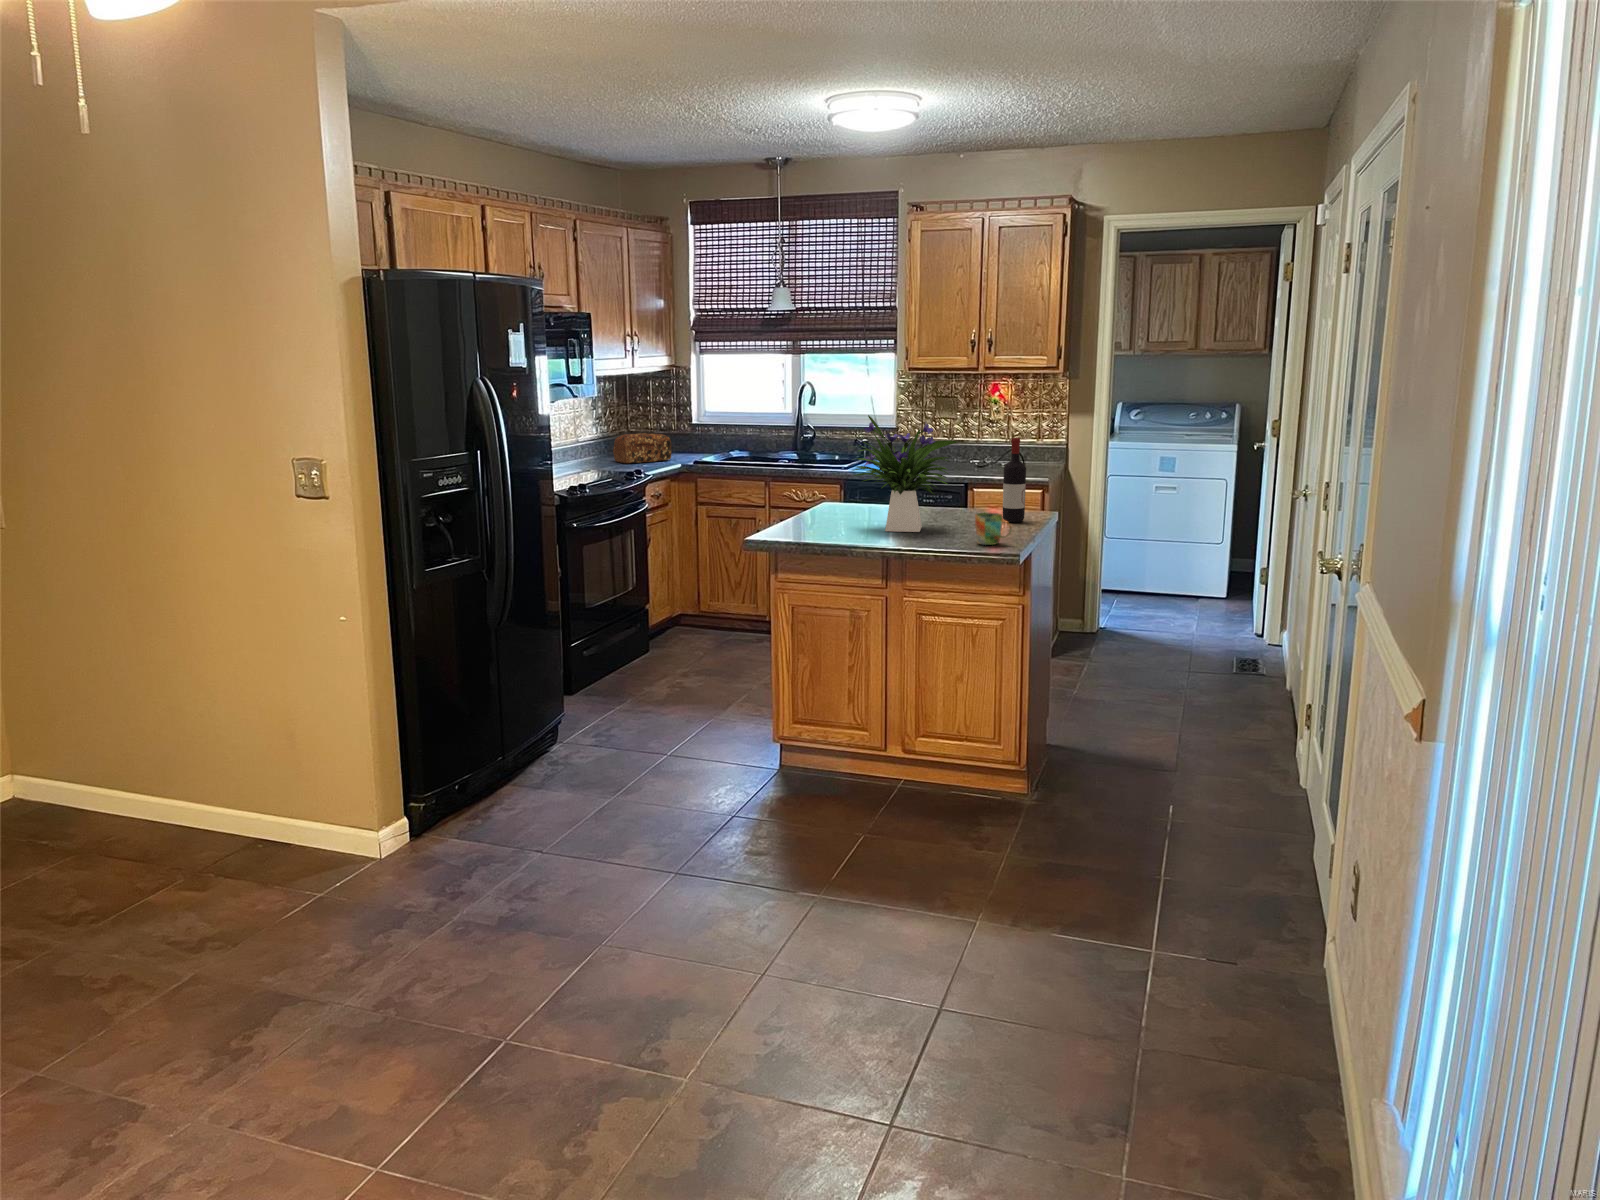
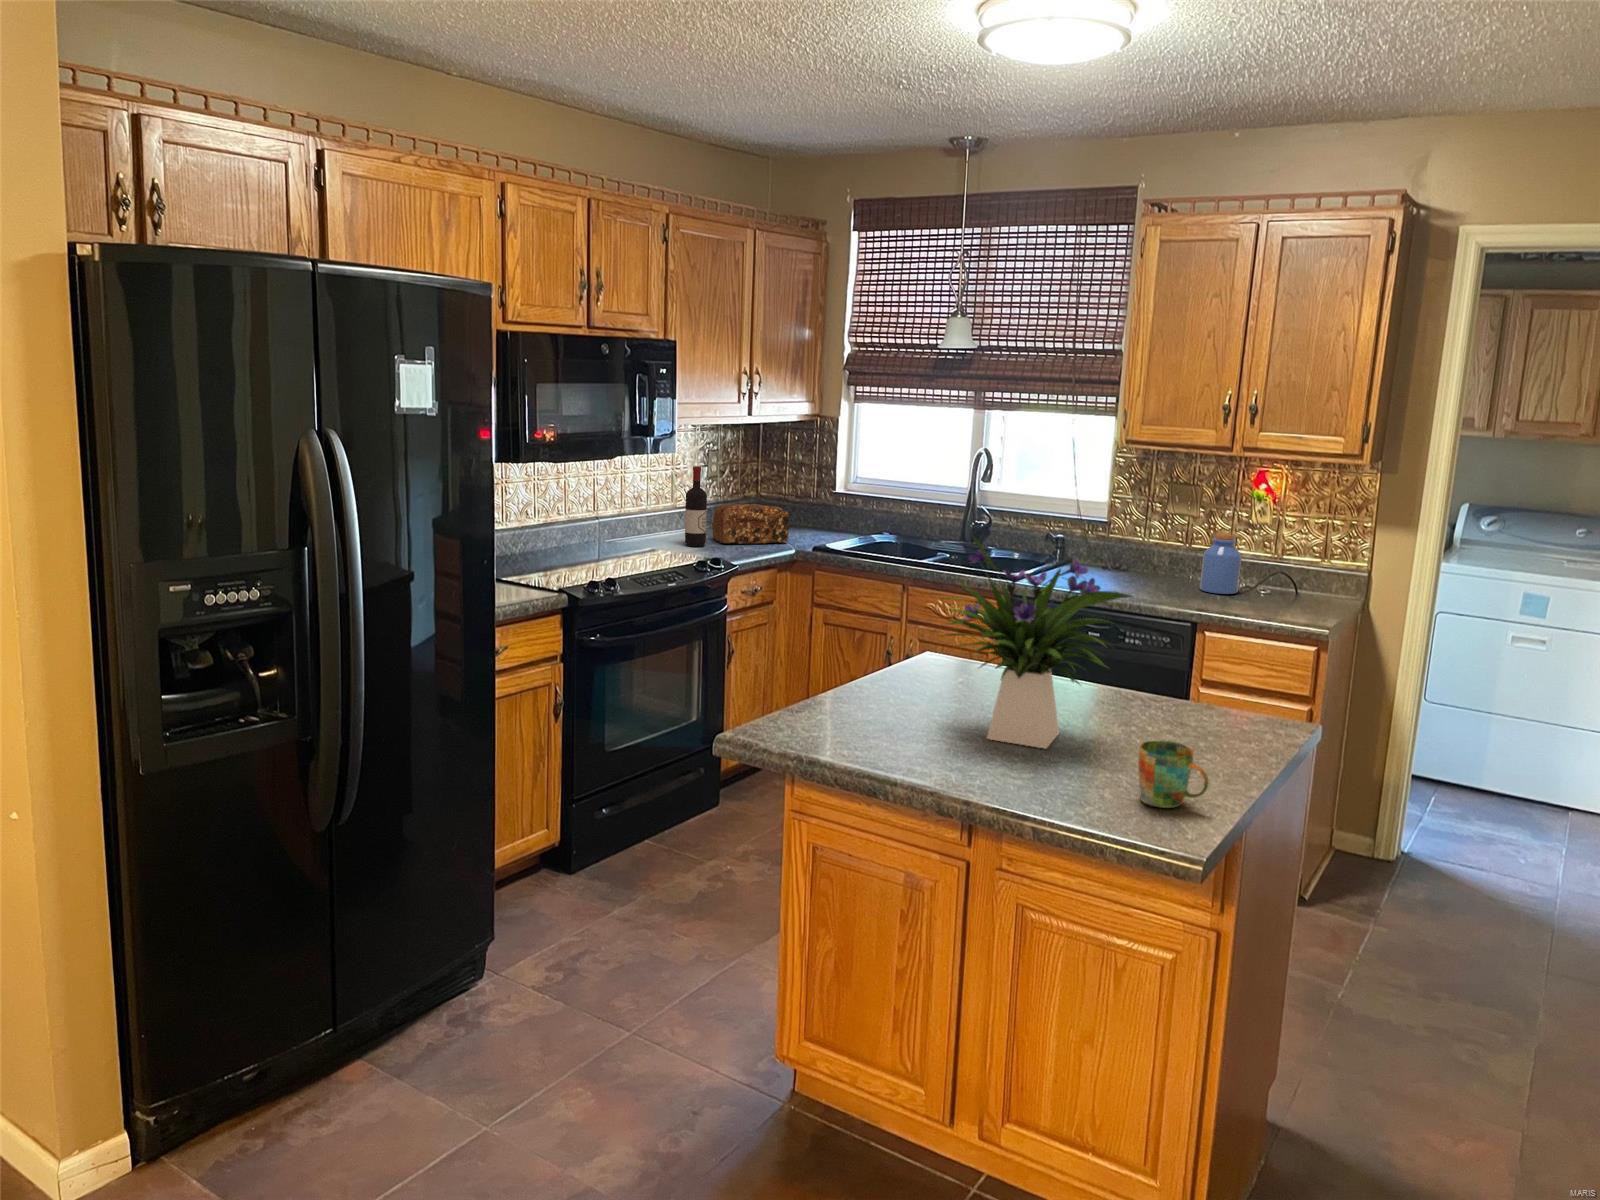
jar: none [964,427,989,467] -> present [1200,533,1242,594]
wine bottle: present [1003,438,1026,522] -> present [685,466,707,547]

